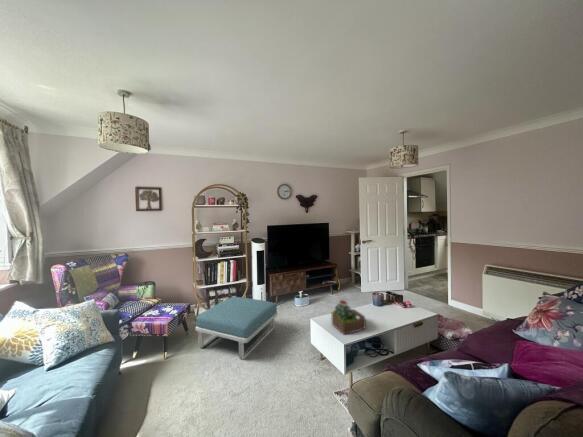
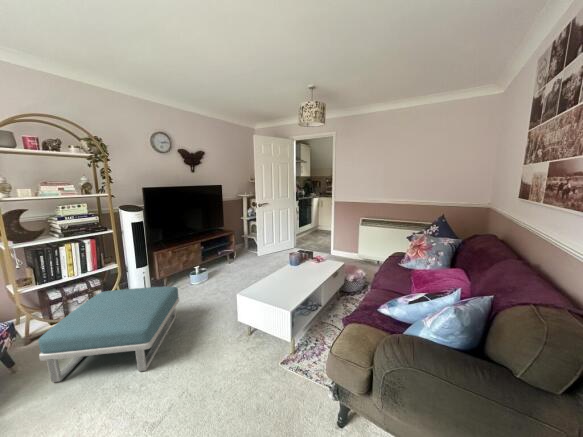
succulent plant: present [331,300,366,334] -> none [261,266,297,301]

